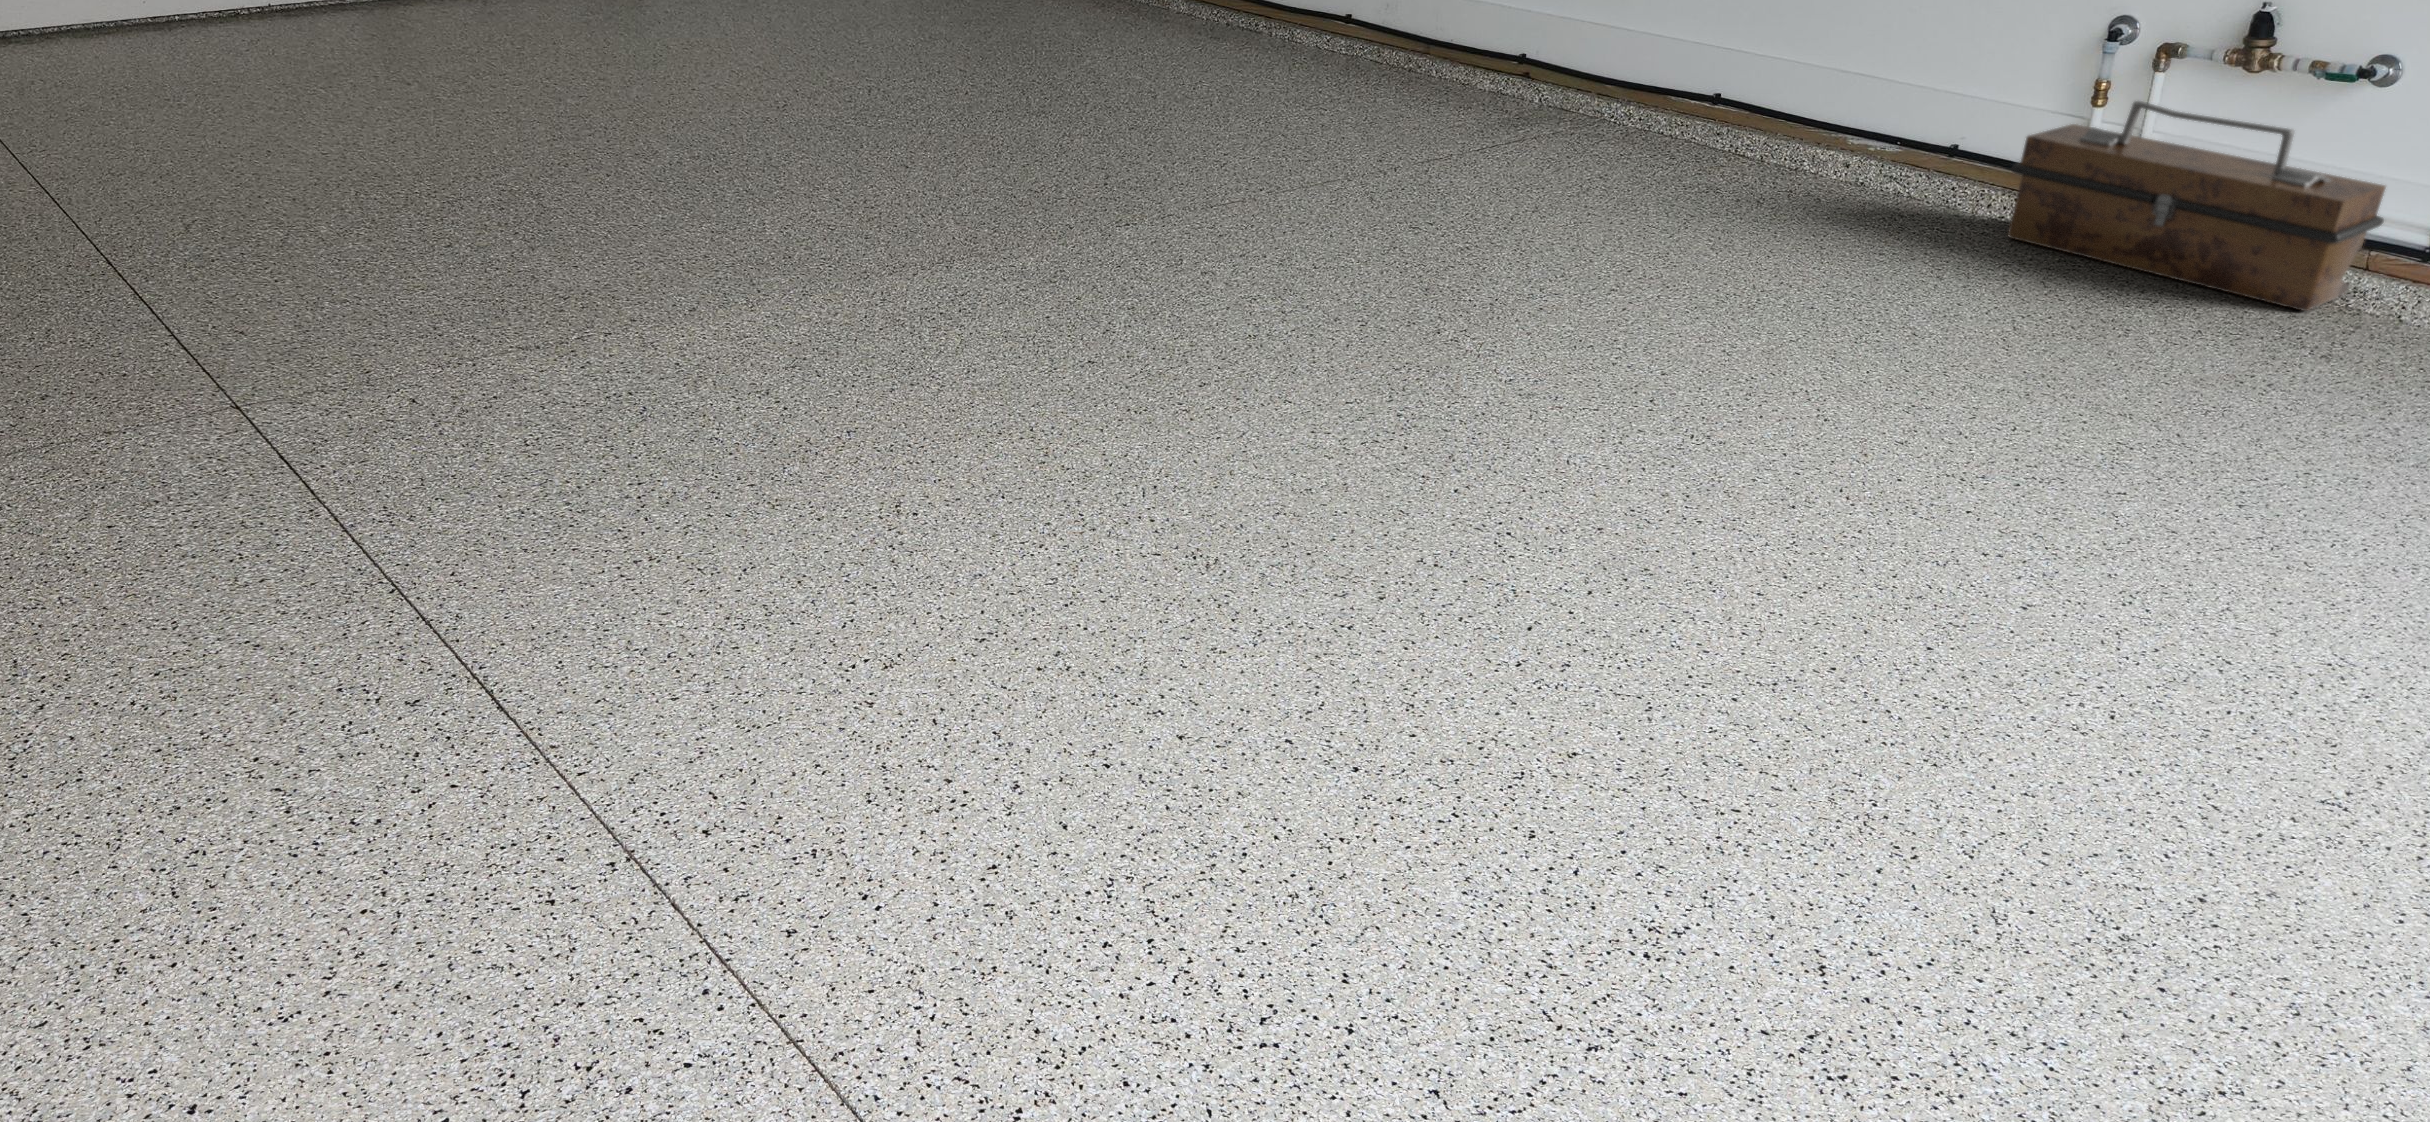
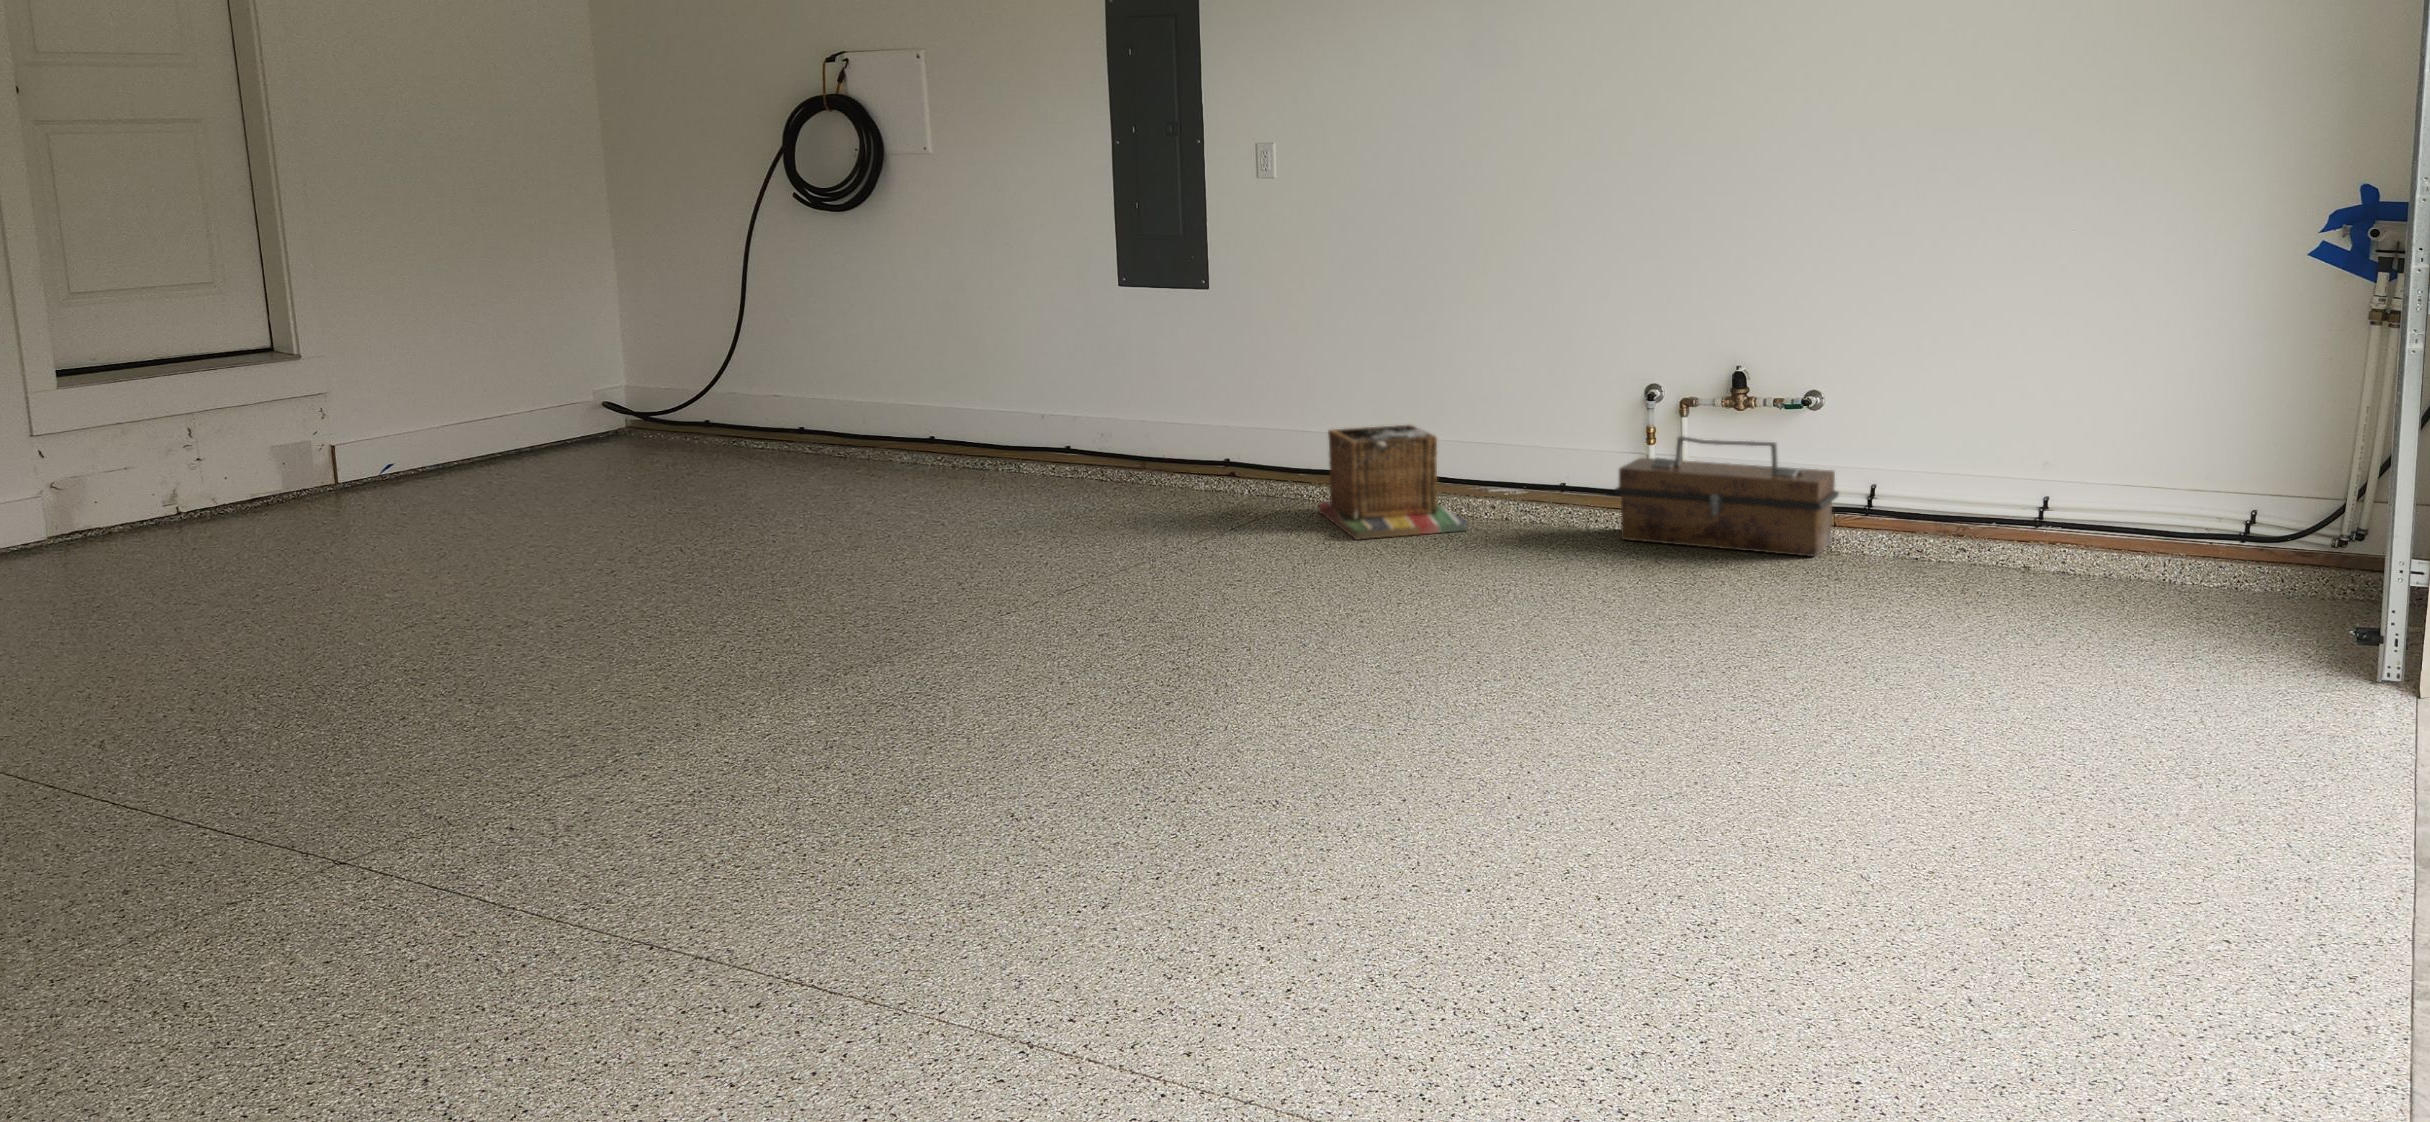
laundry basket: none [1610,31,1792,191] -> present [1319,425,1467,539]

